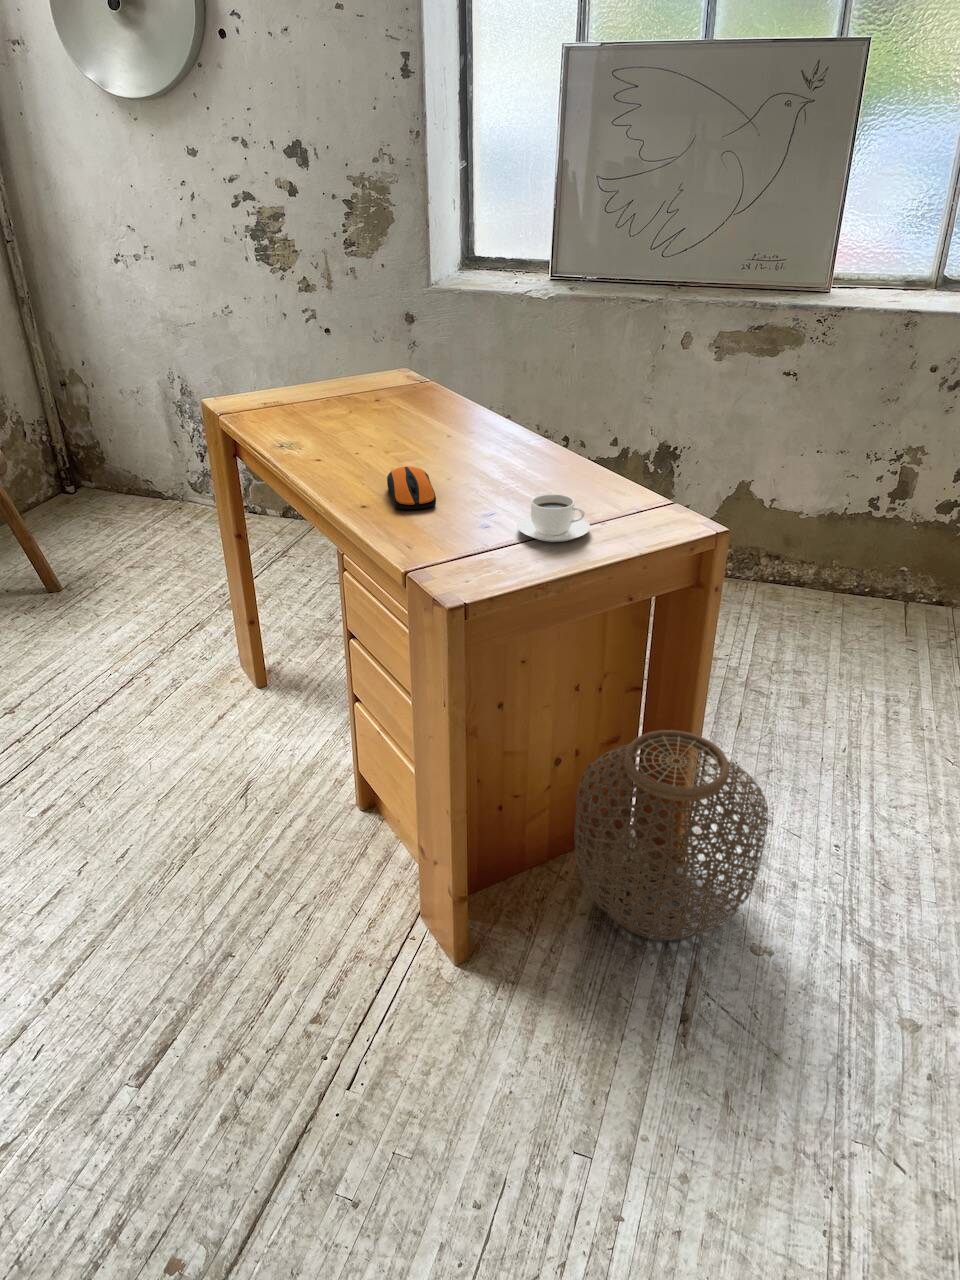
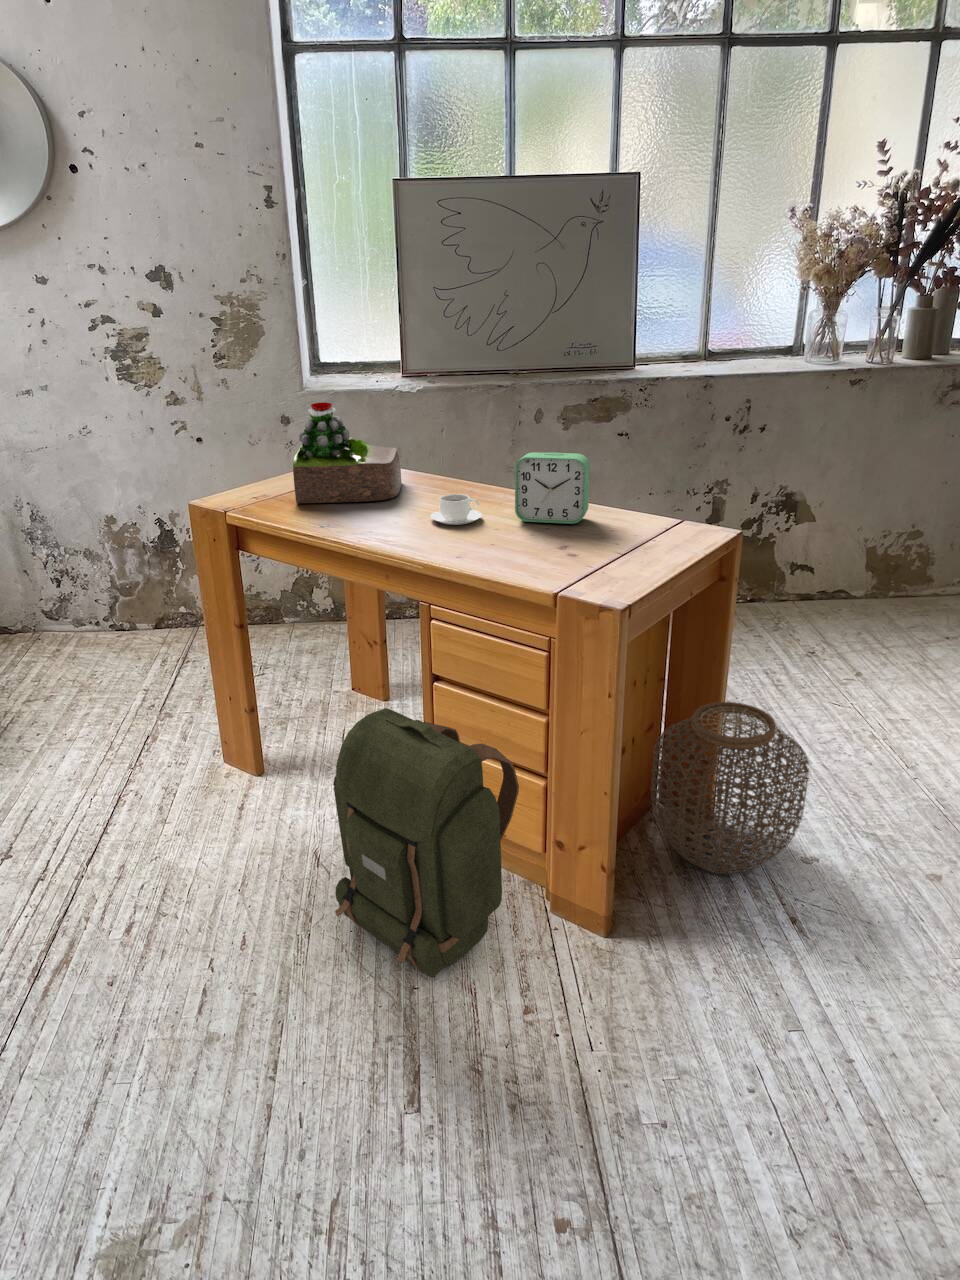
succulent plant: none [291,304,428,422] -> present [293,402,402,503]
alarm clock: none [481,387,574,481] -> present [515,452,590,524]
computer mouse: present [387,466,436,509] -> none [461,524,519,557]
coffee cup: present [517,494,590,542] -> present [430,494,482,525]
backpack: none [191,657,380,949] -> present [333,708,519,978]

